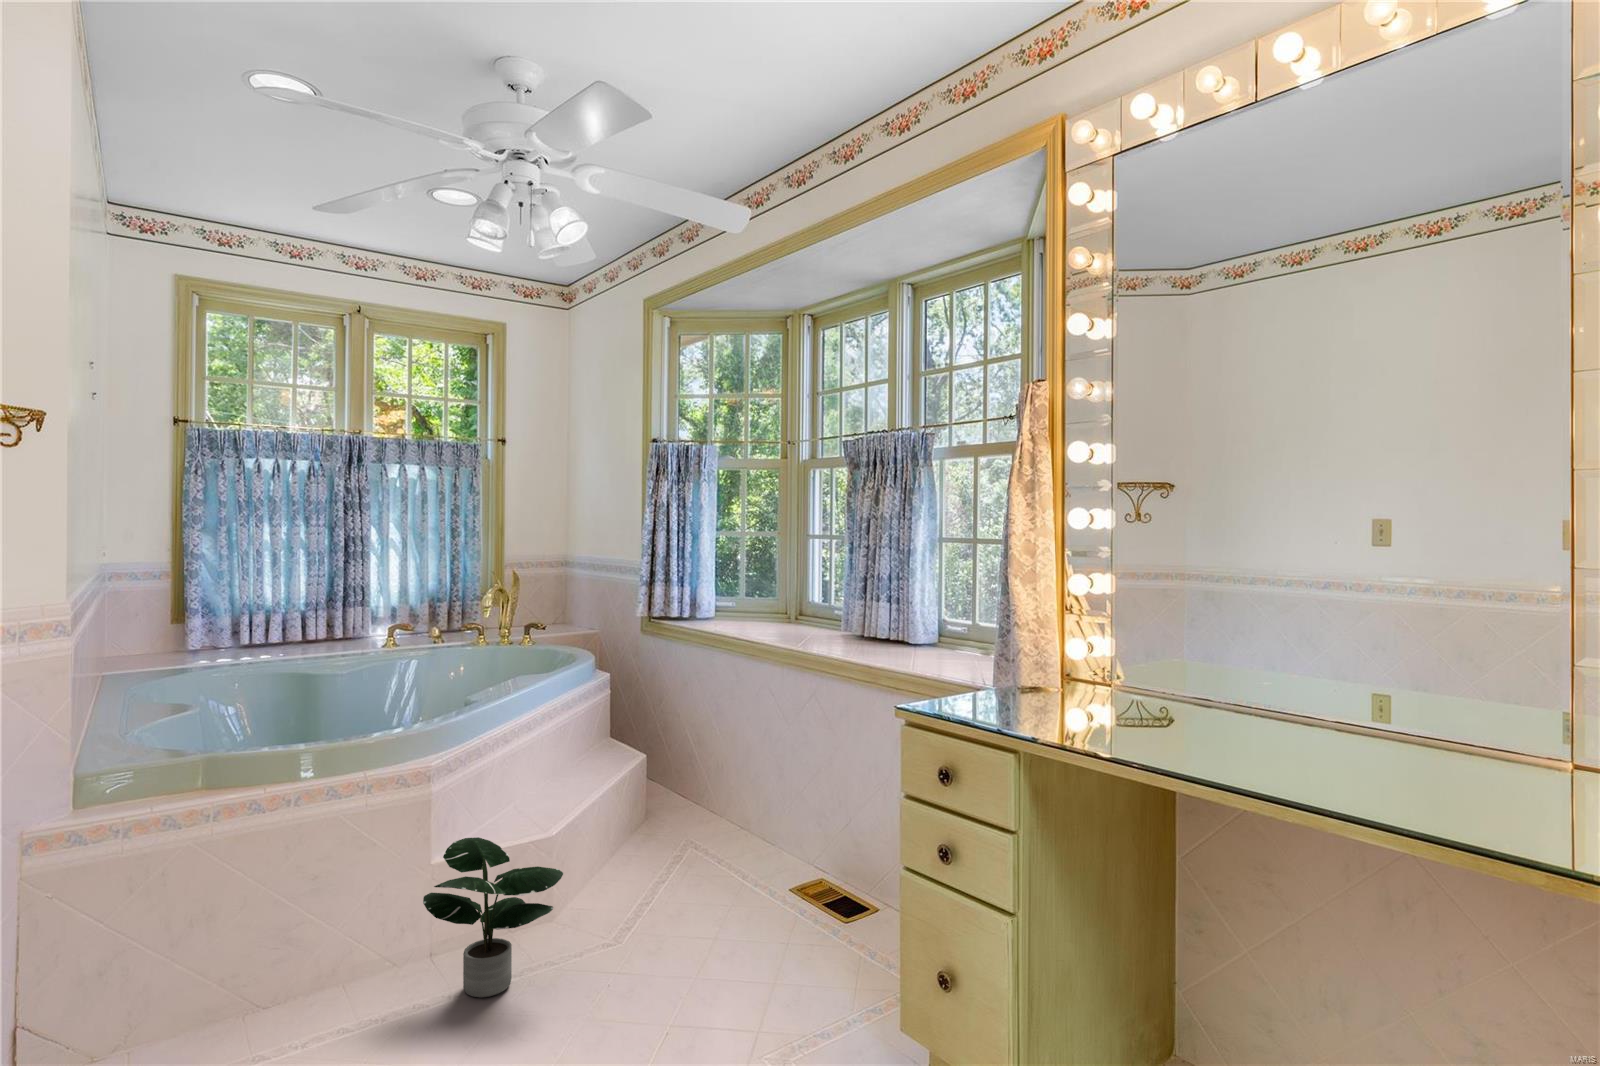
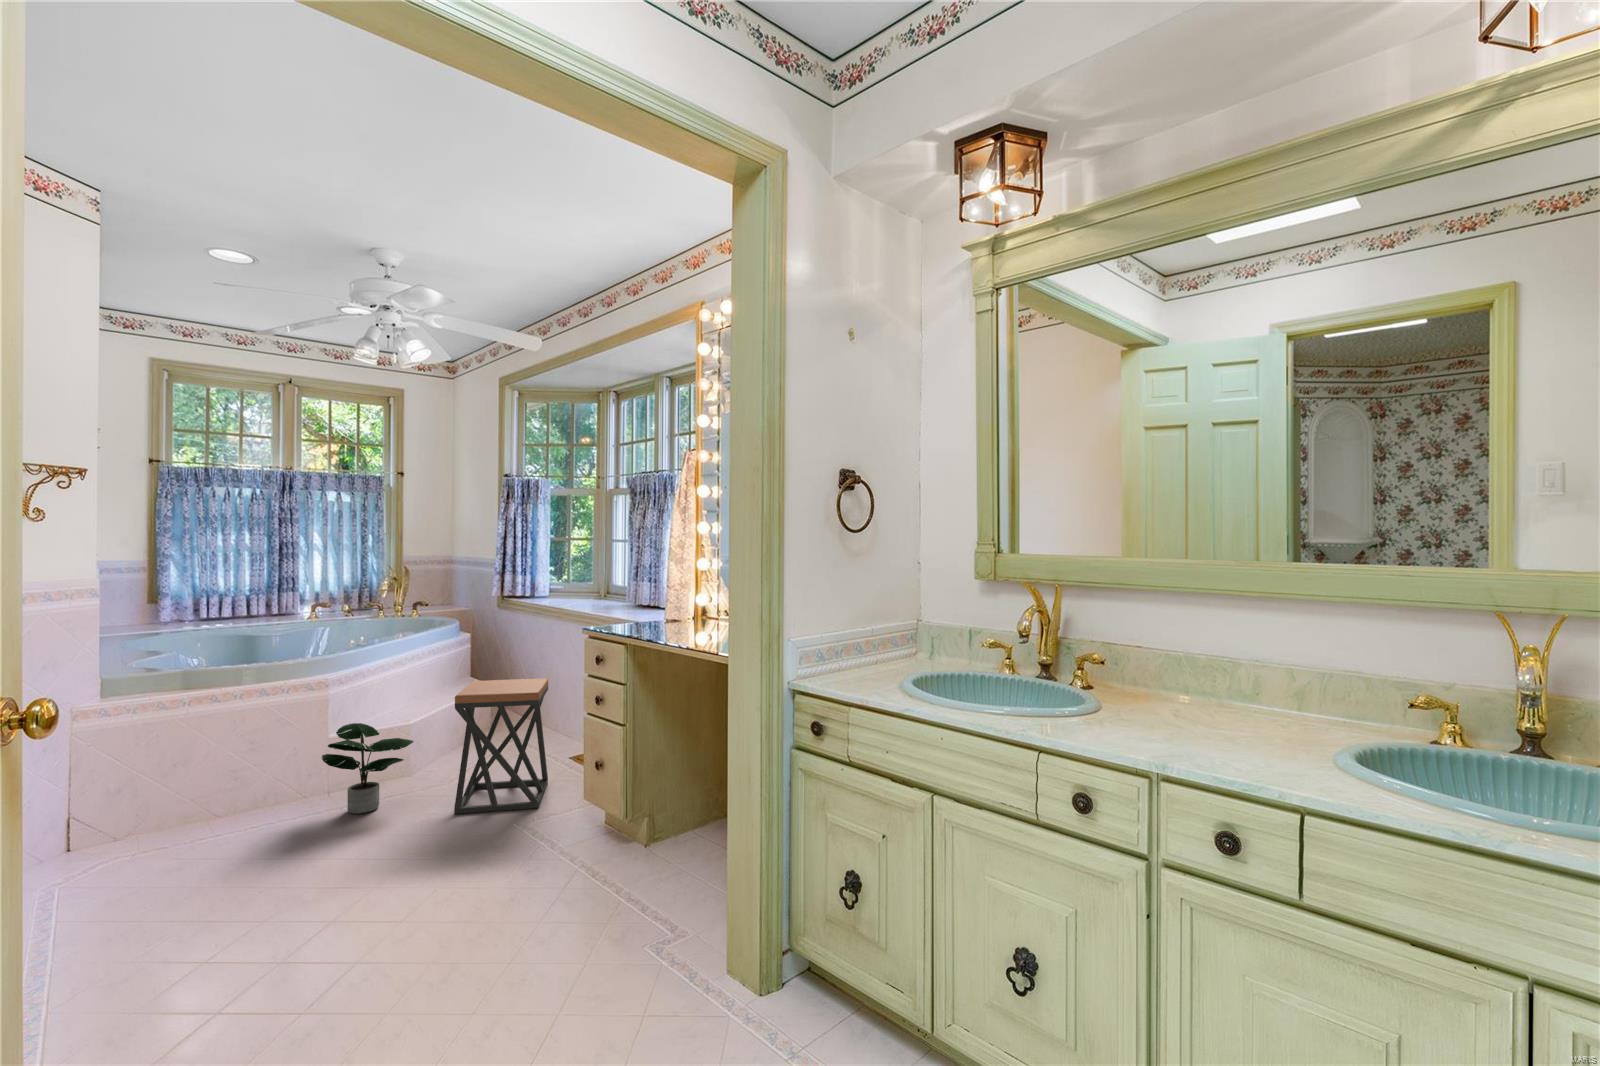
stool: none [637,768,774,1009] -> present [454,678,548,814]

